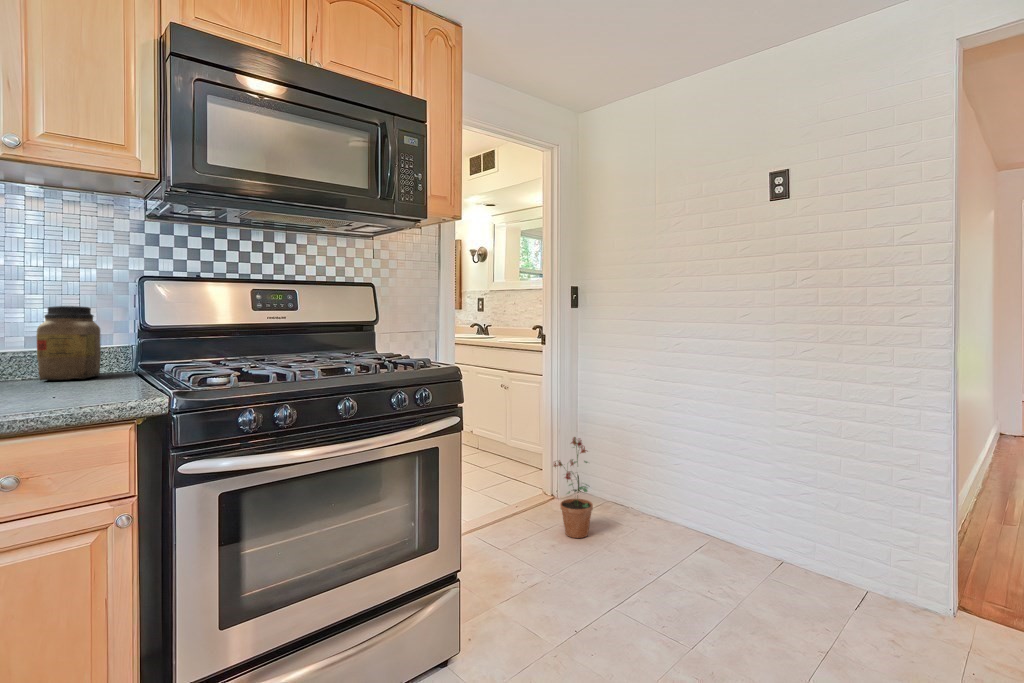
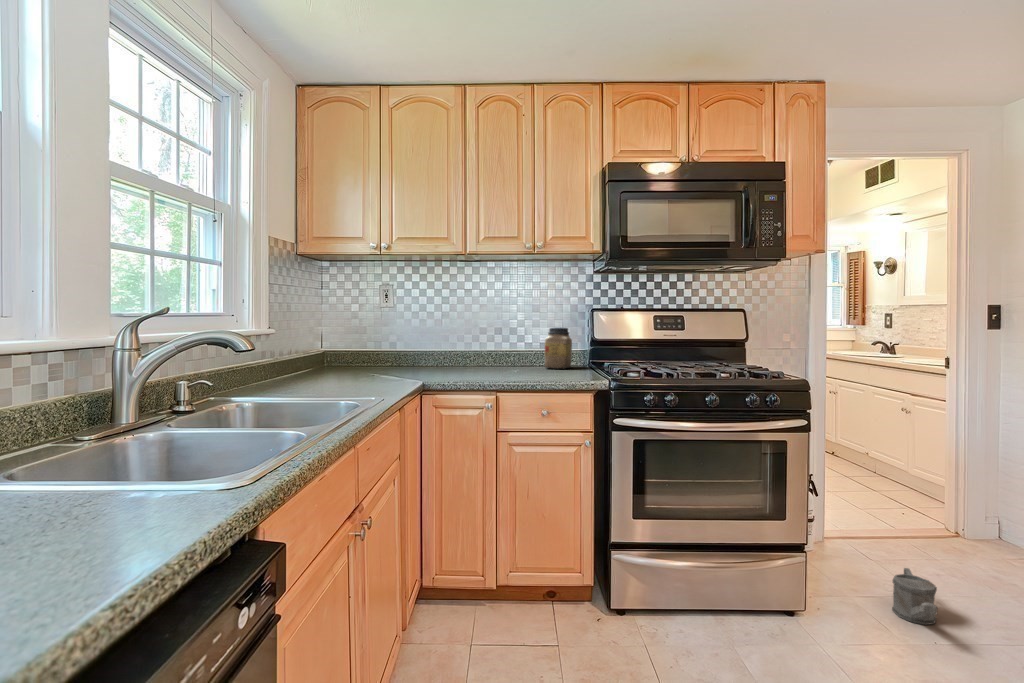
potted plant: present [554,437,593,538] -> none [936,463,989,570]
watering can: none [539,560,585,621] -> present [892,568,937,625]

